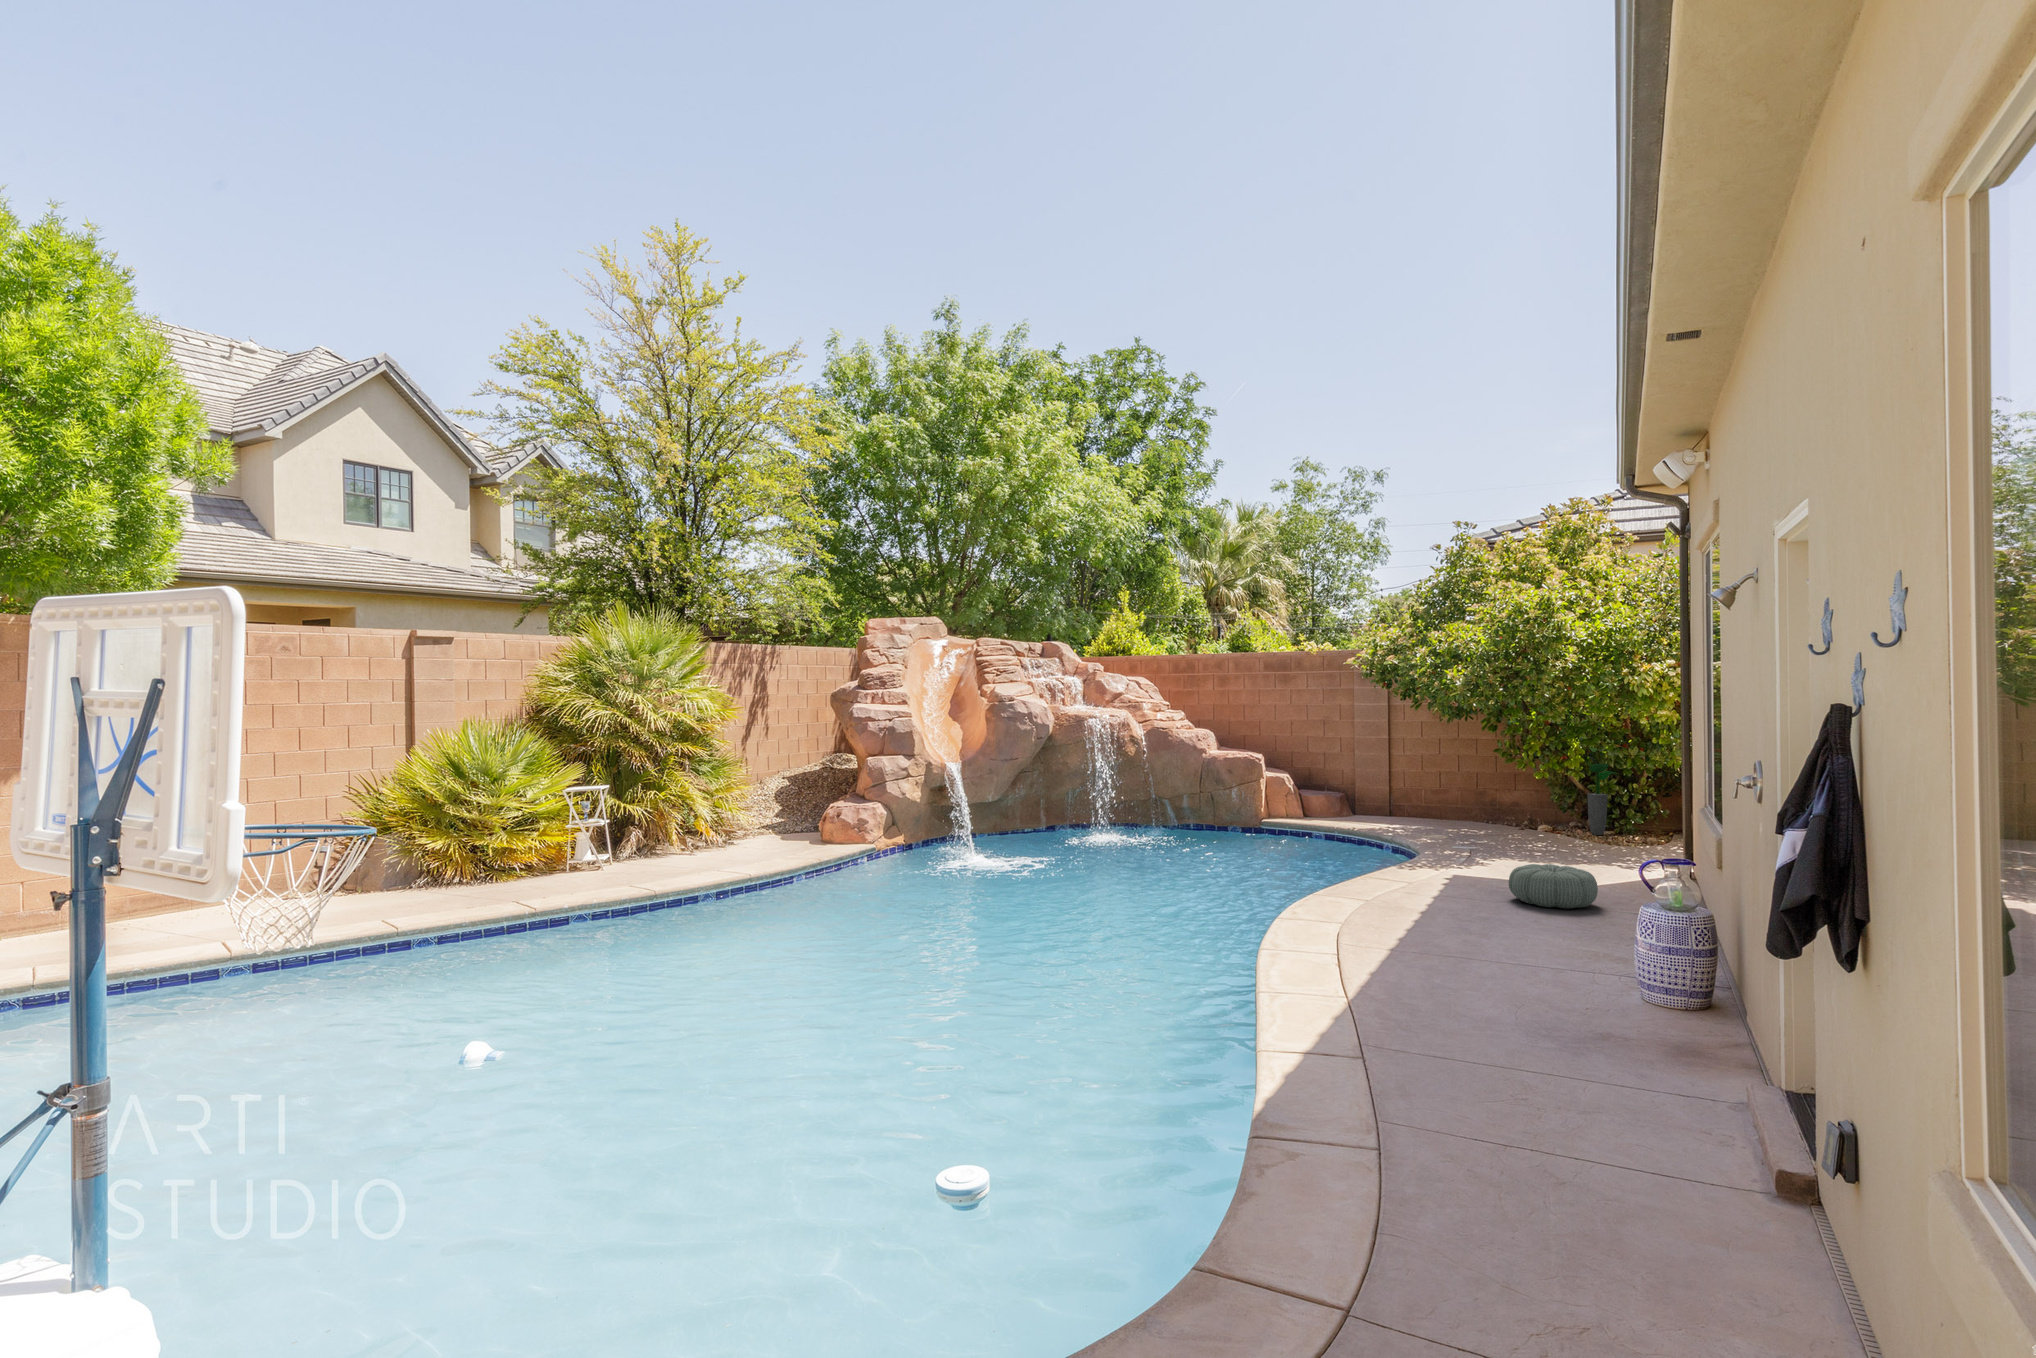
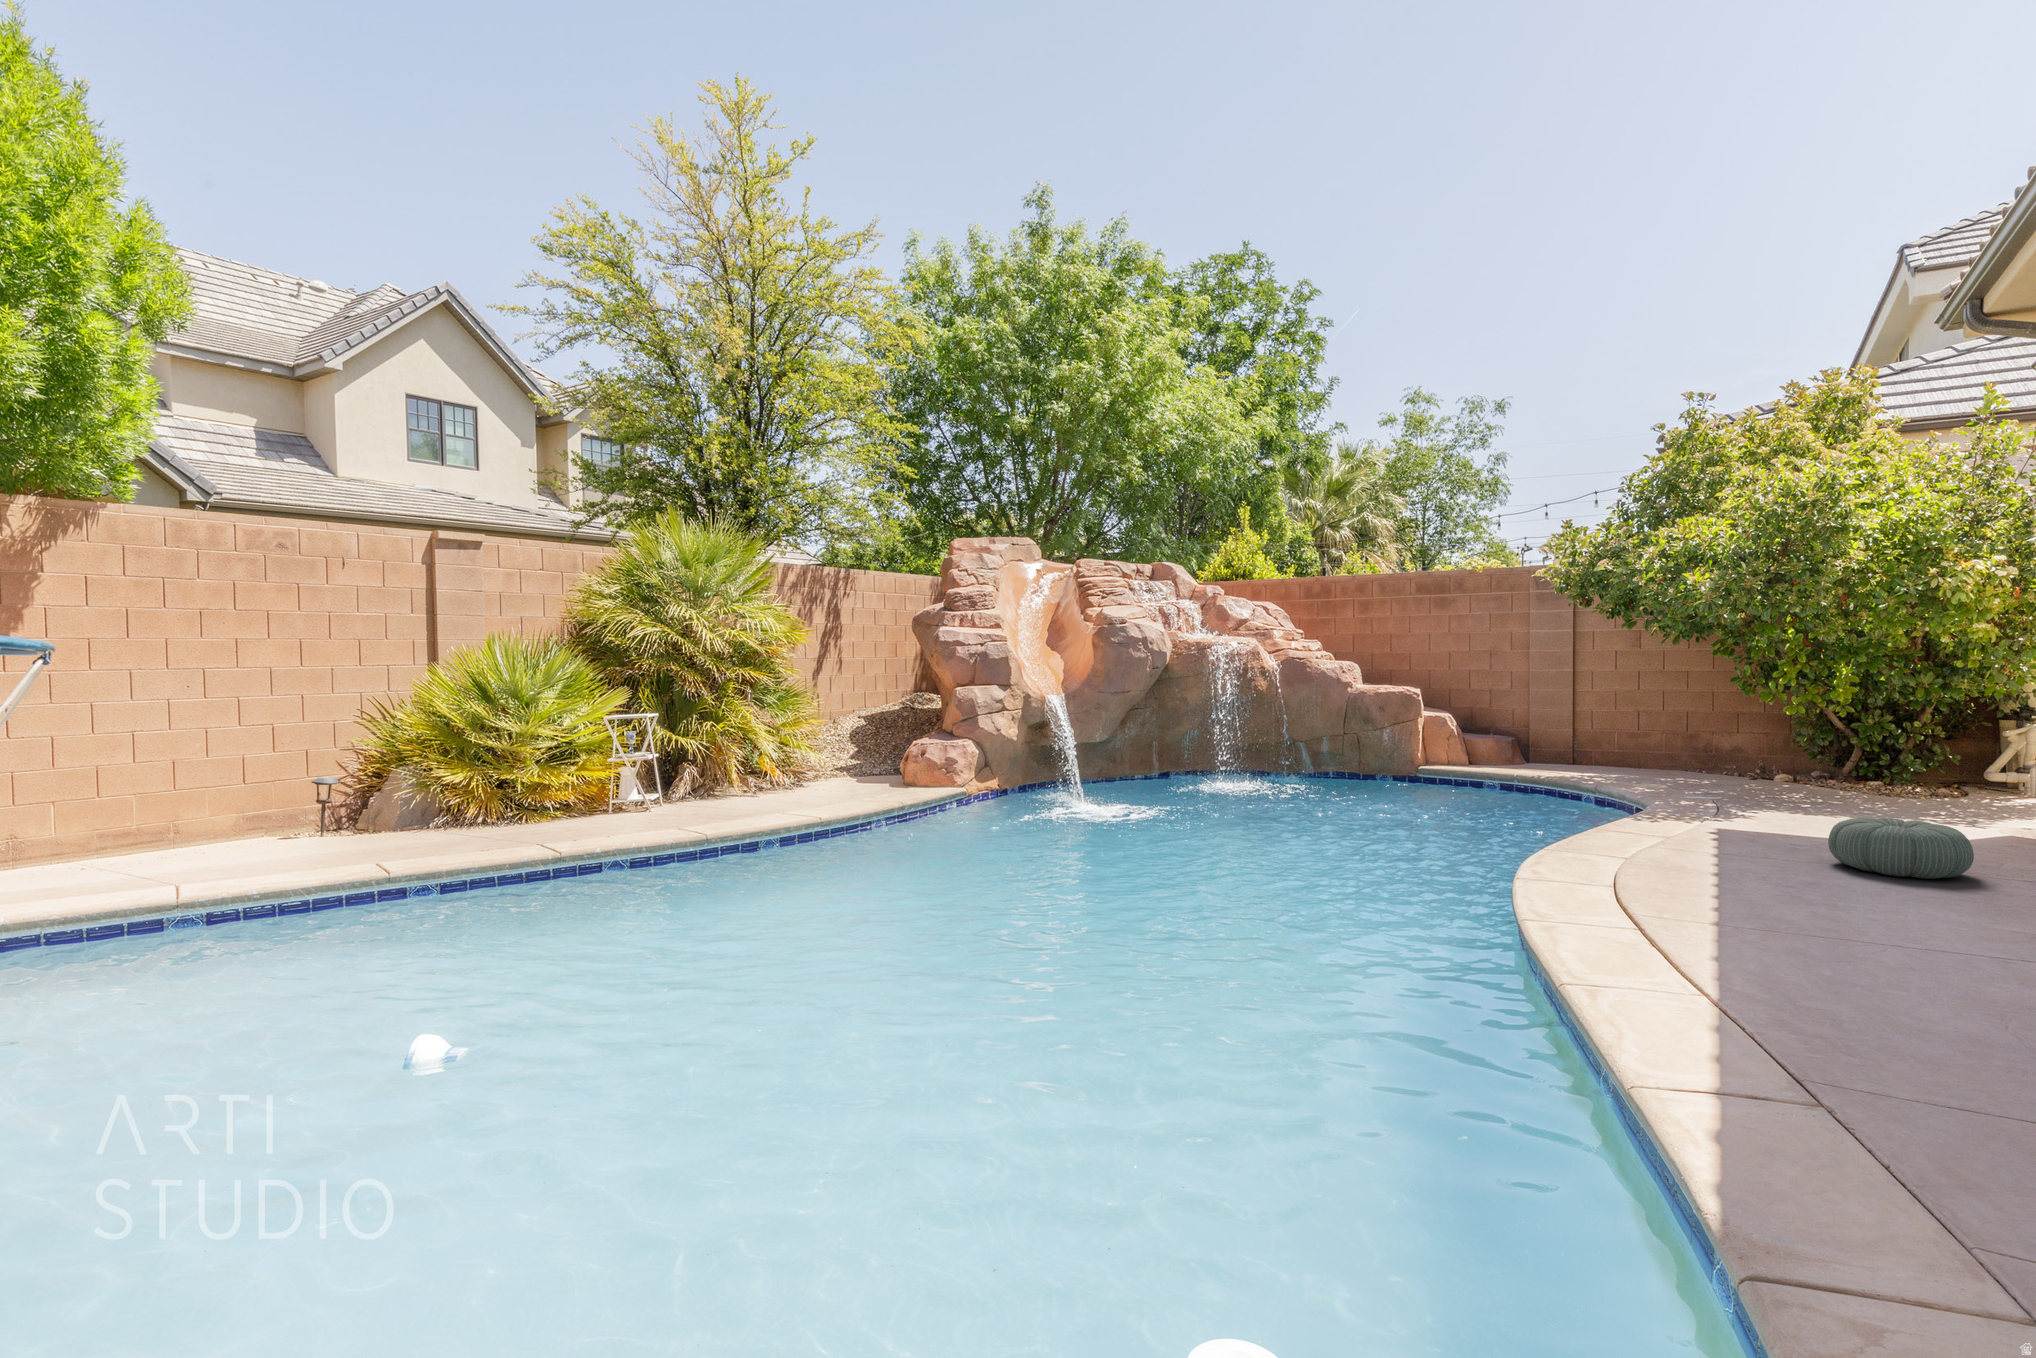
potted plant: present [1584,748,1618,835] -> none [1839,672,1907,786]

